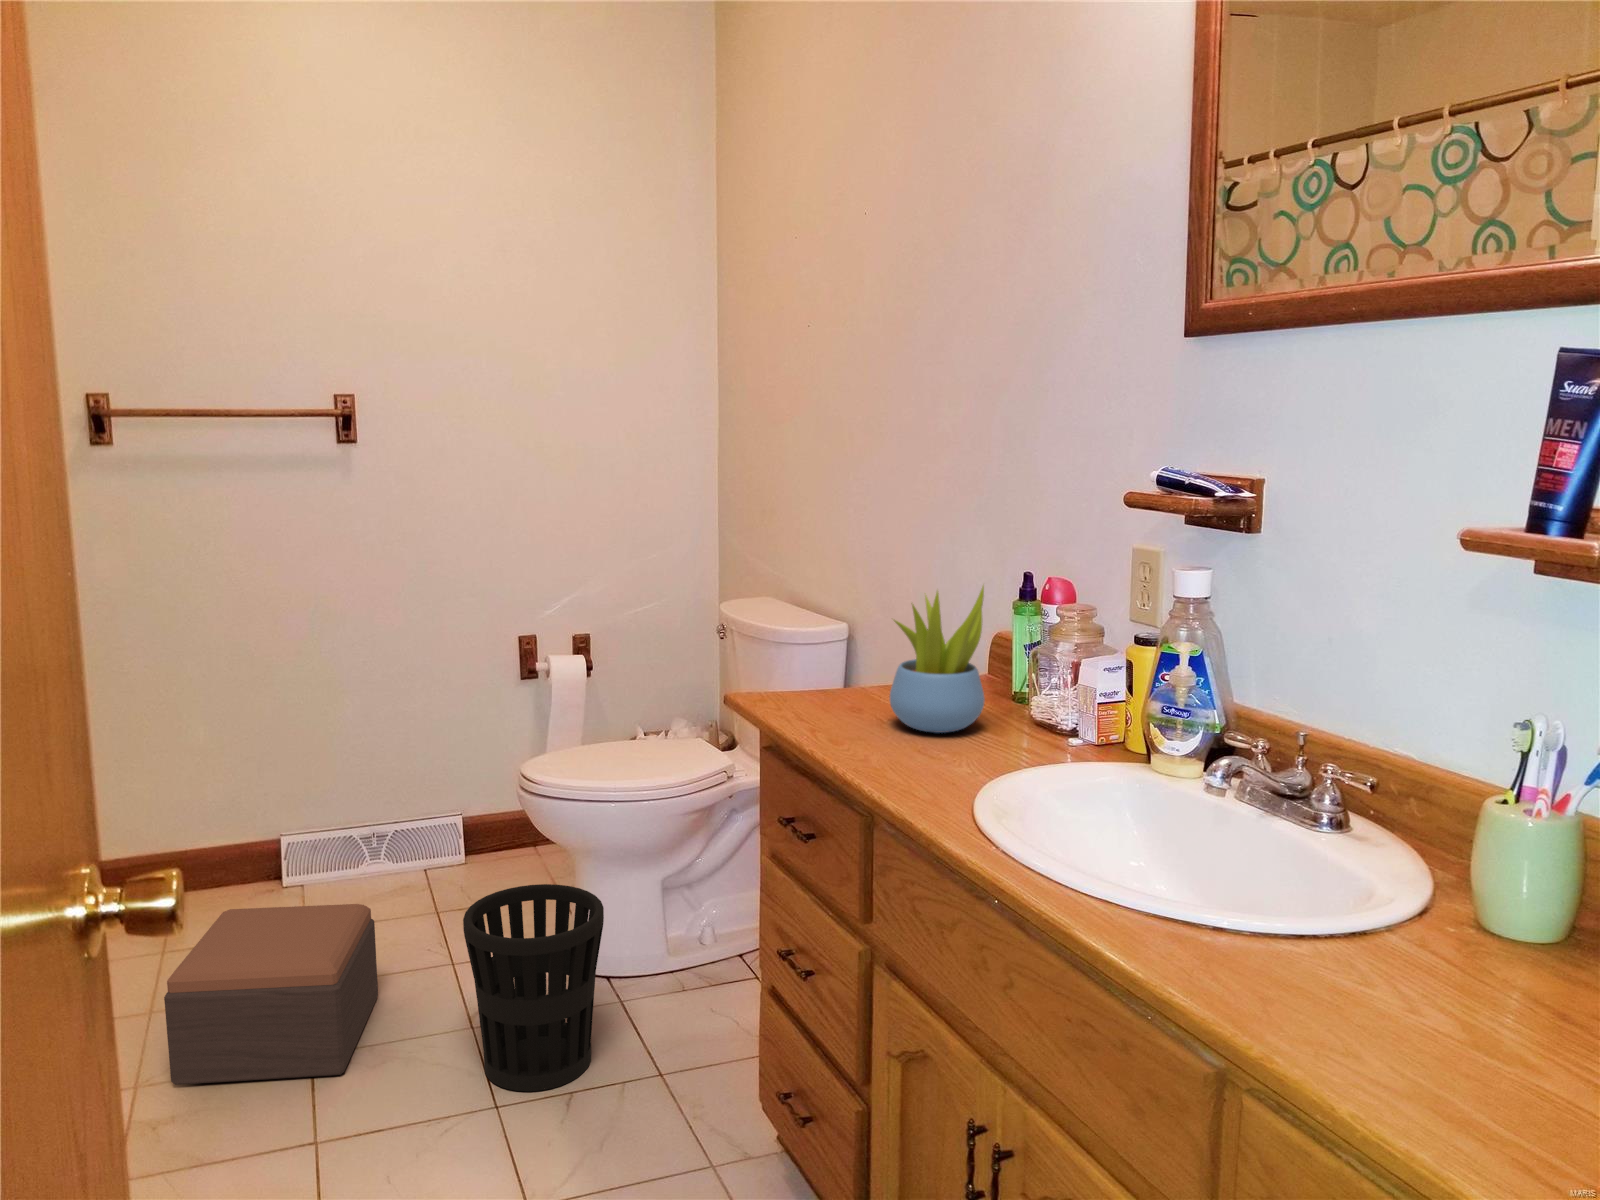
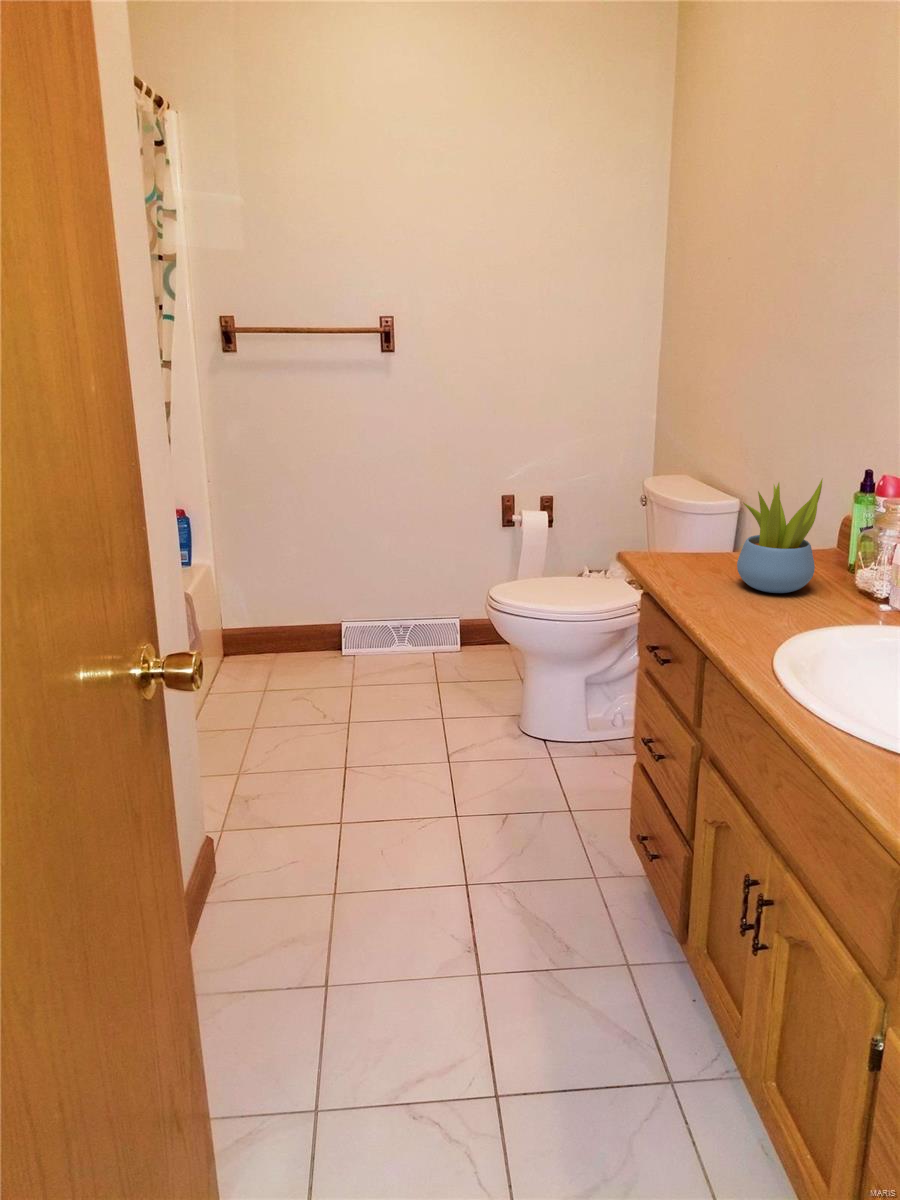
wastebasket: present [463,884,604,1091] -> none [441,671,535,807]
footstool: present [164,904,378,1085] -> none [263,666,393,777]

